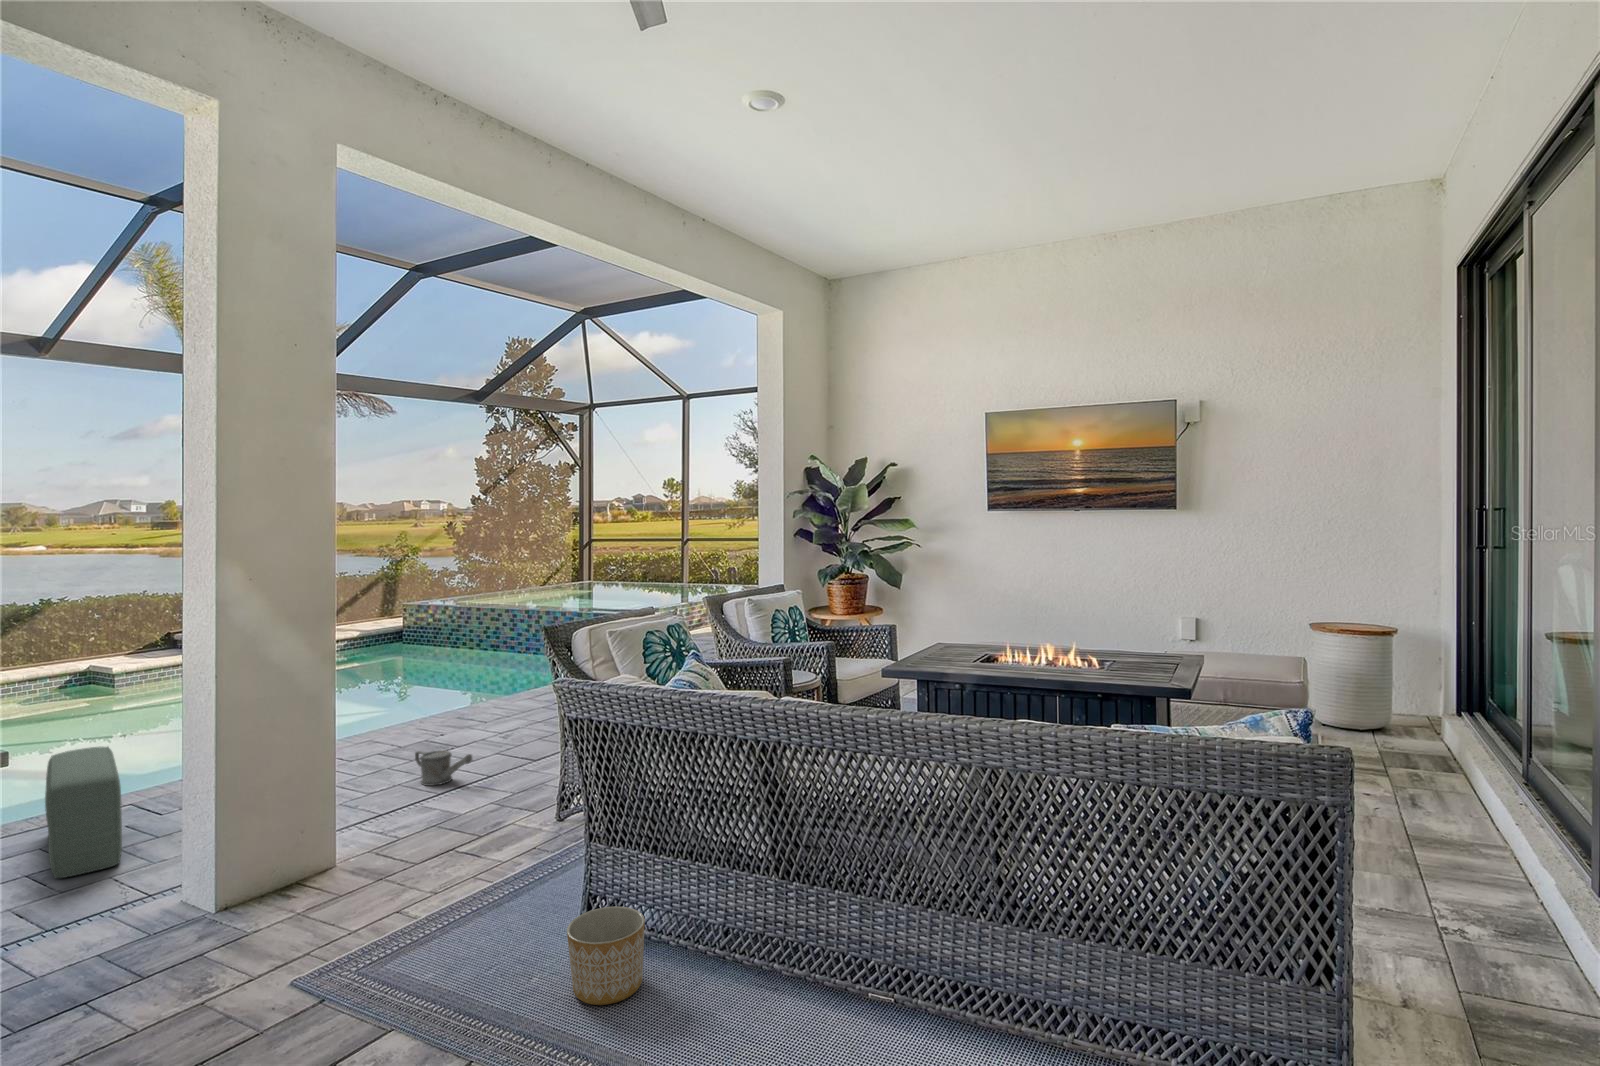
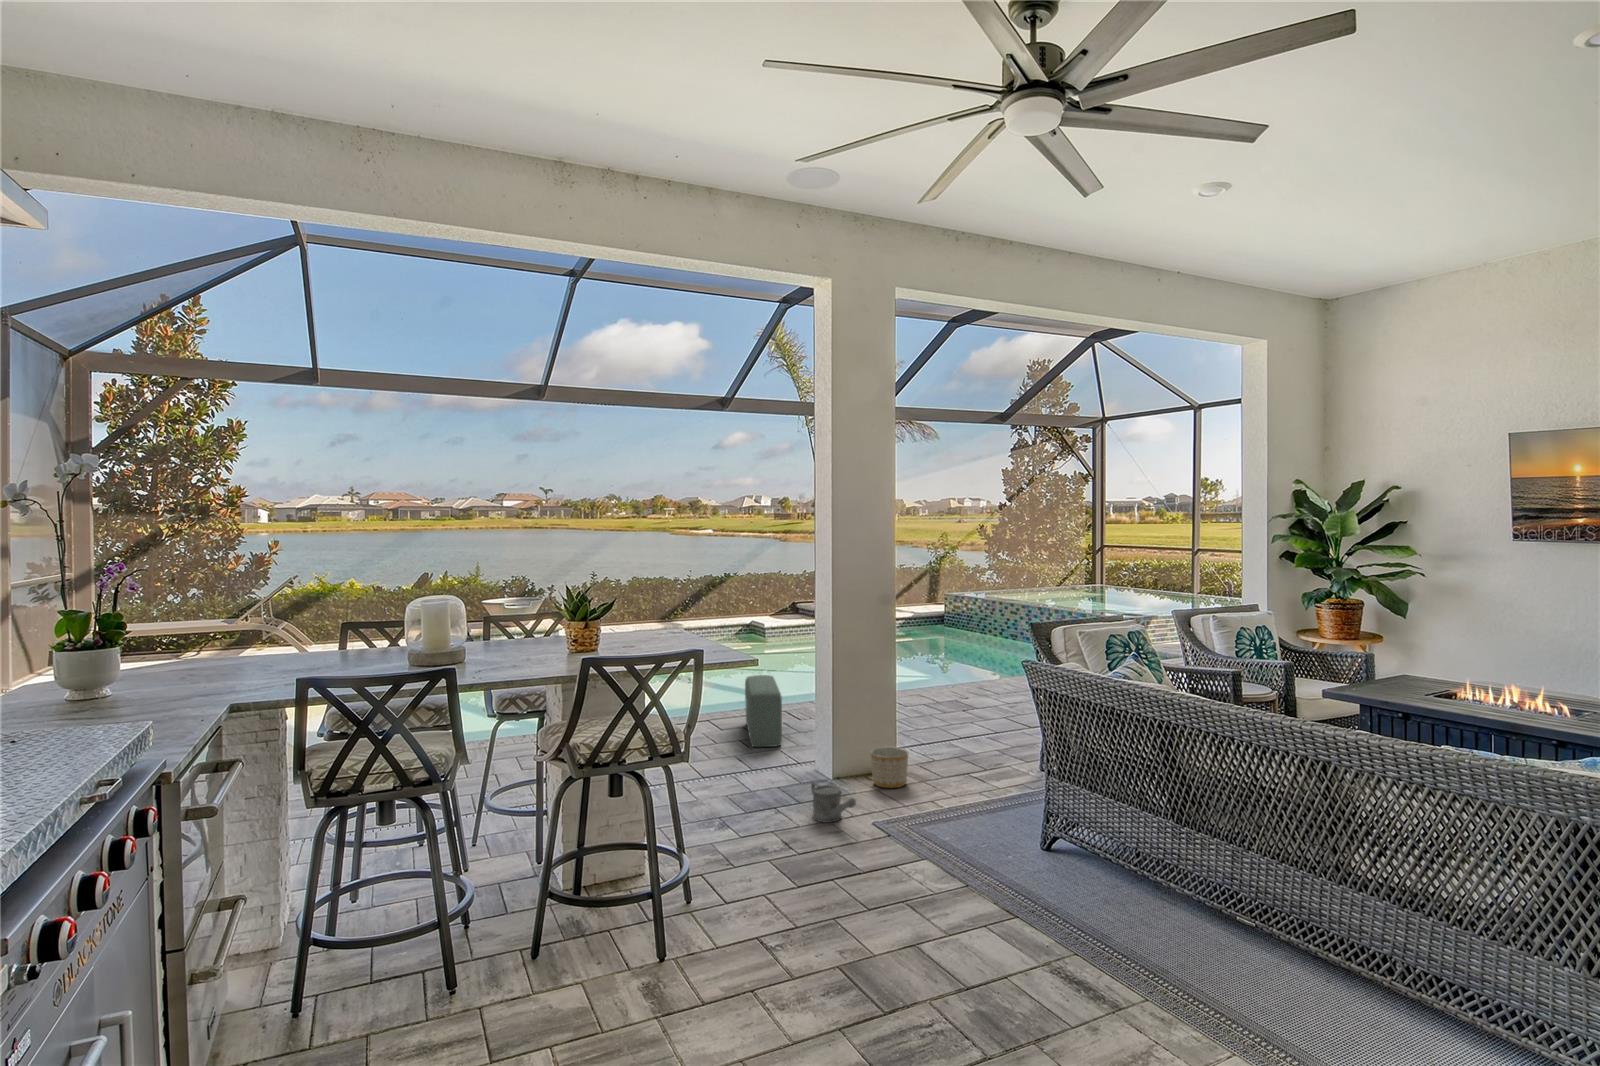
watering can: present [415,750,472,786] -> present [811,782,856,823]
planter: present [567,907,645,1005] -> present [871,747,908,788]

